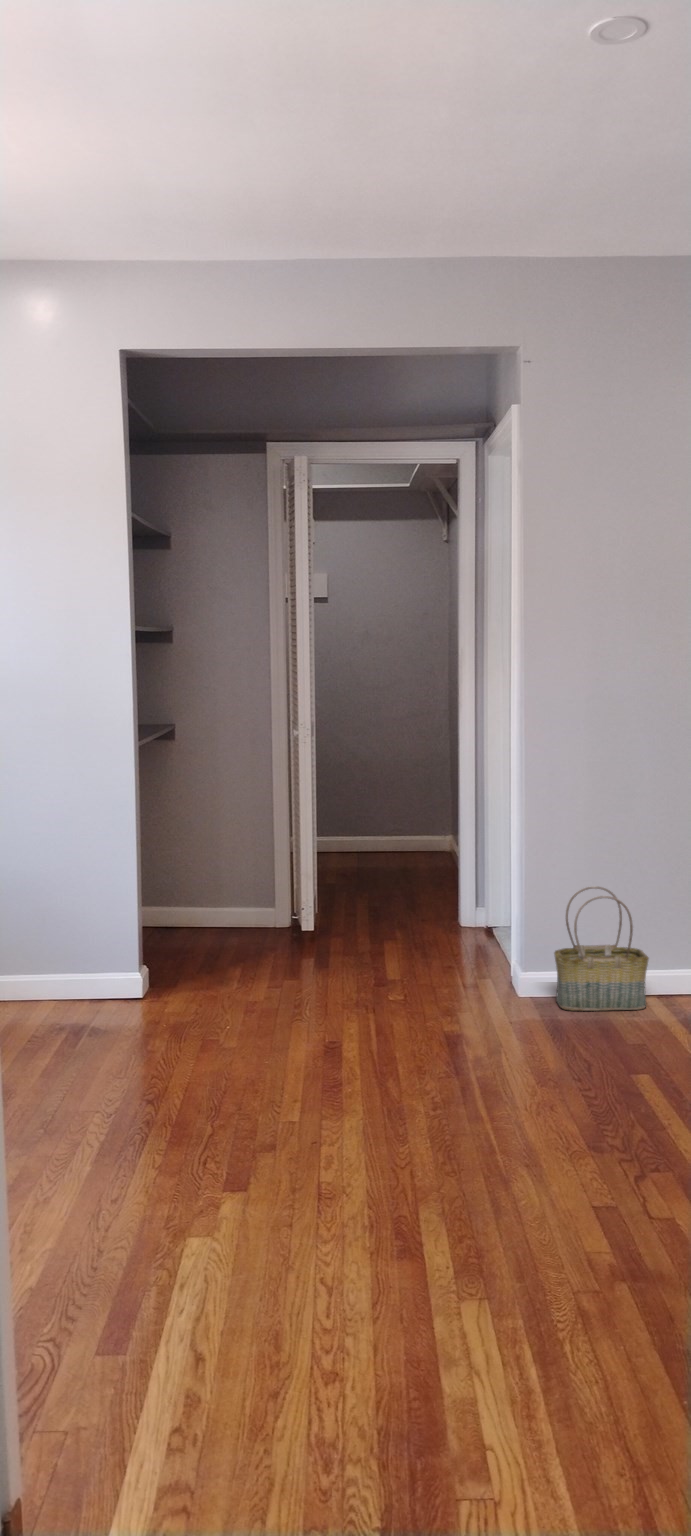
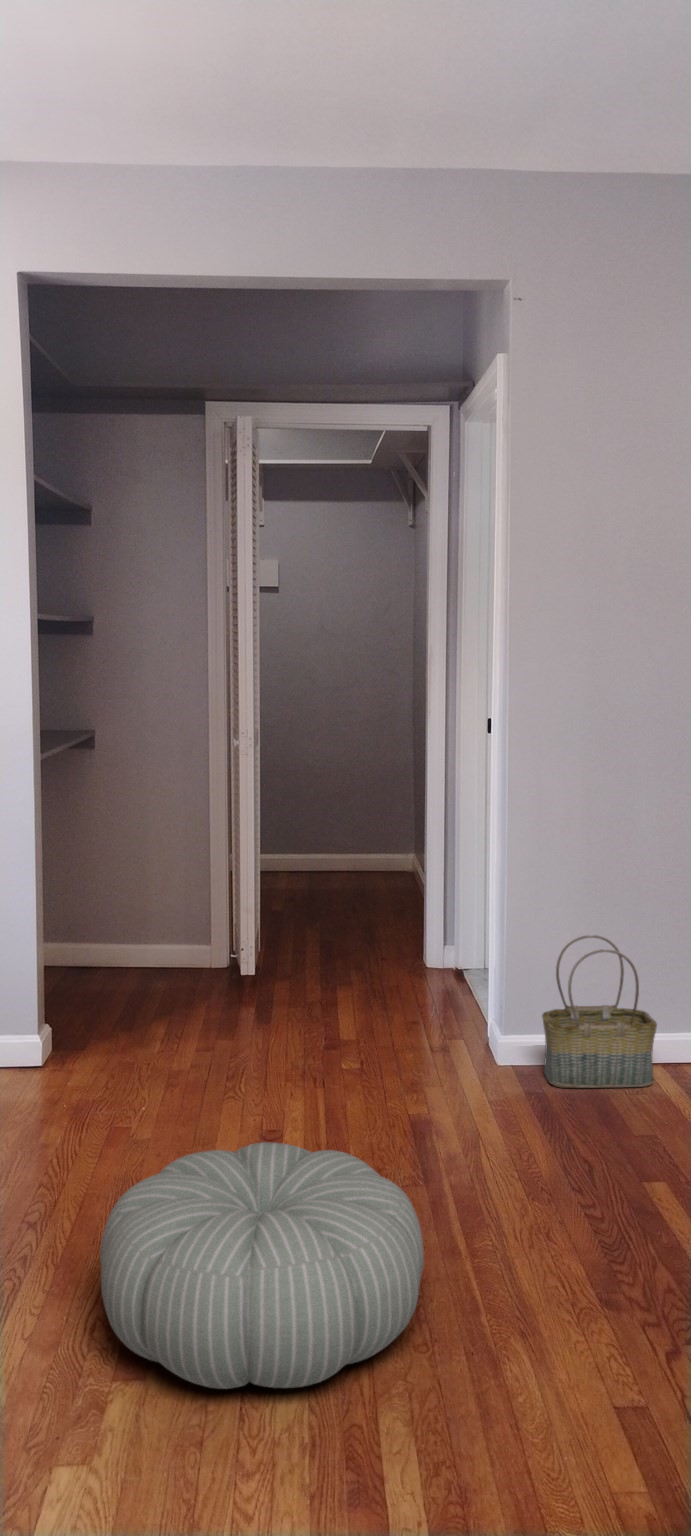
pouf: none [212,1028,451,1186] -> present [100,1142,424,1389]

